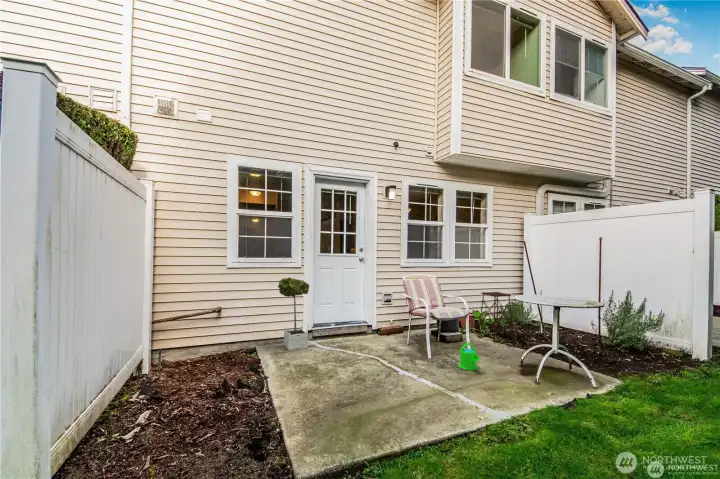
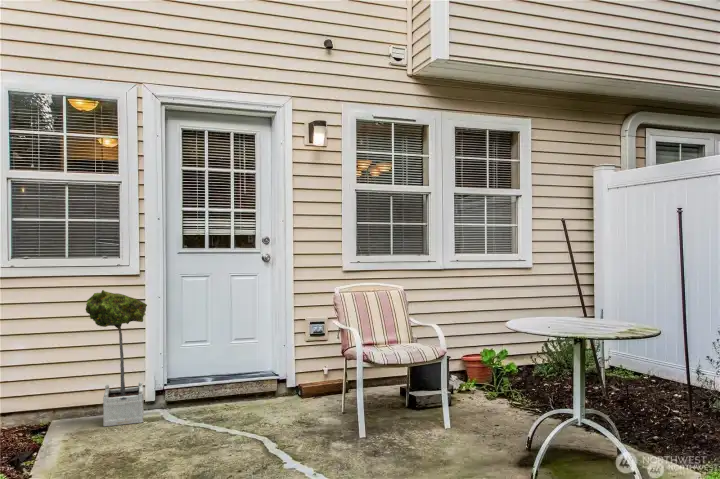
side table: present [478,292,514,341] -> none [487,315,551,409]
watering can: present [459,343,480,370] -> none [402,409,439,463]

